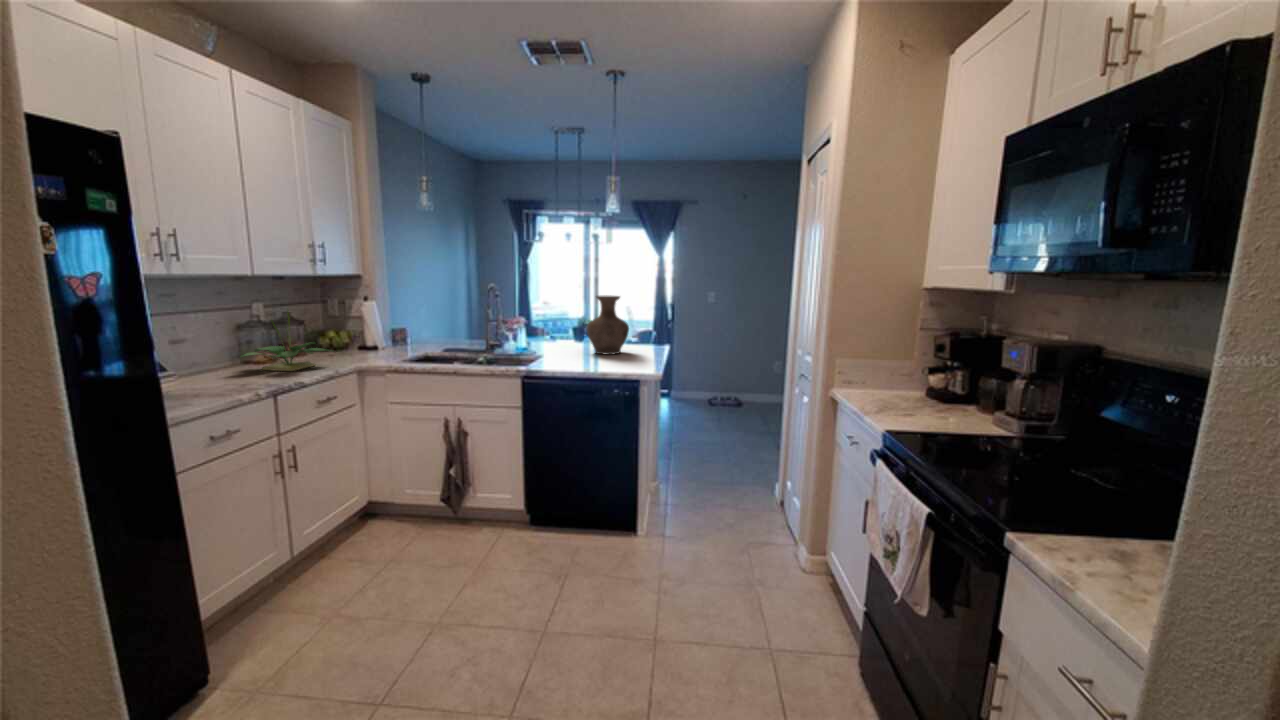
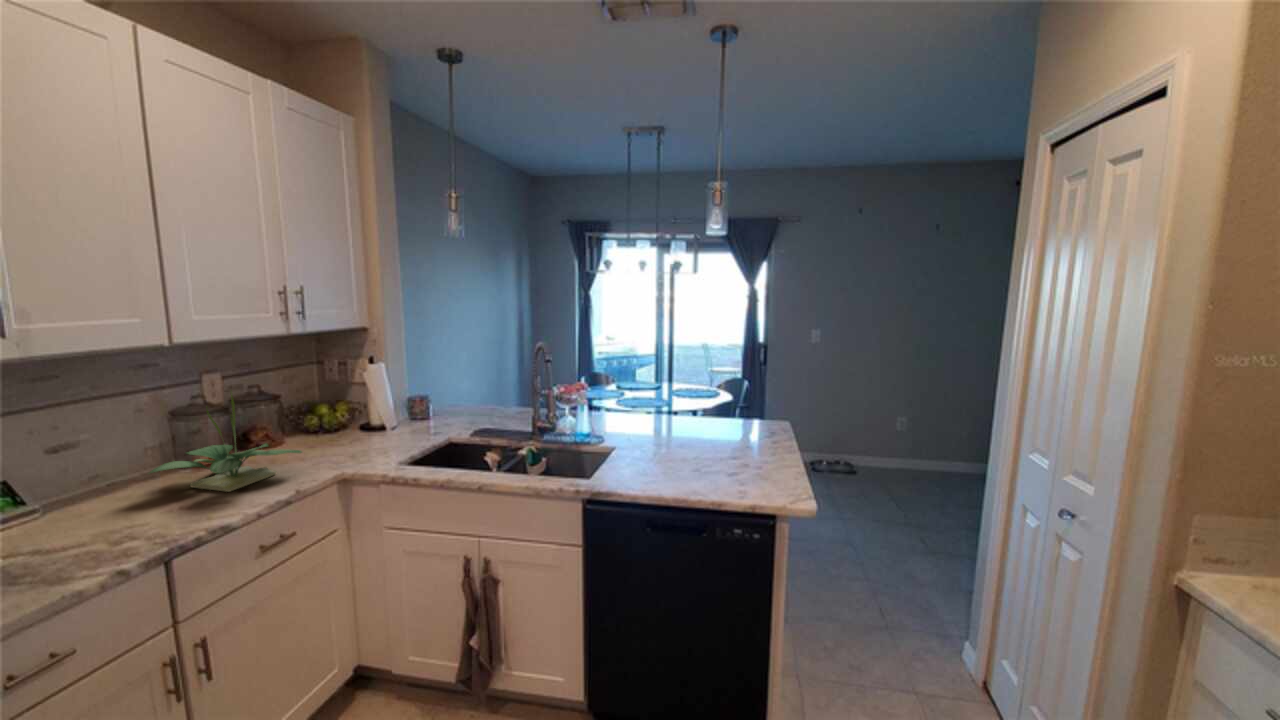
vase: present [587,295,629,355] -> none [678,355,743,447]

